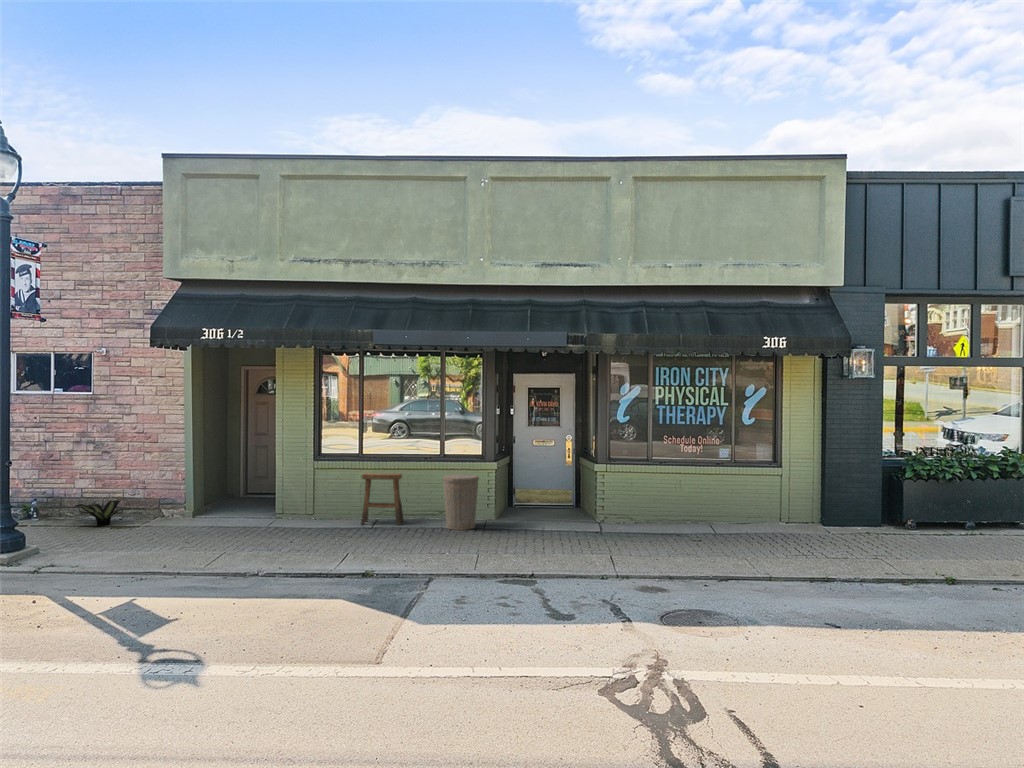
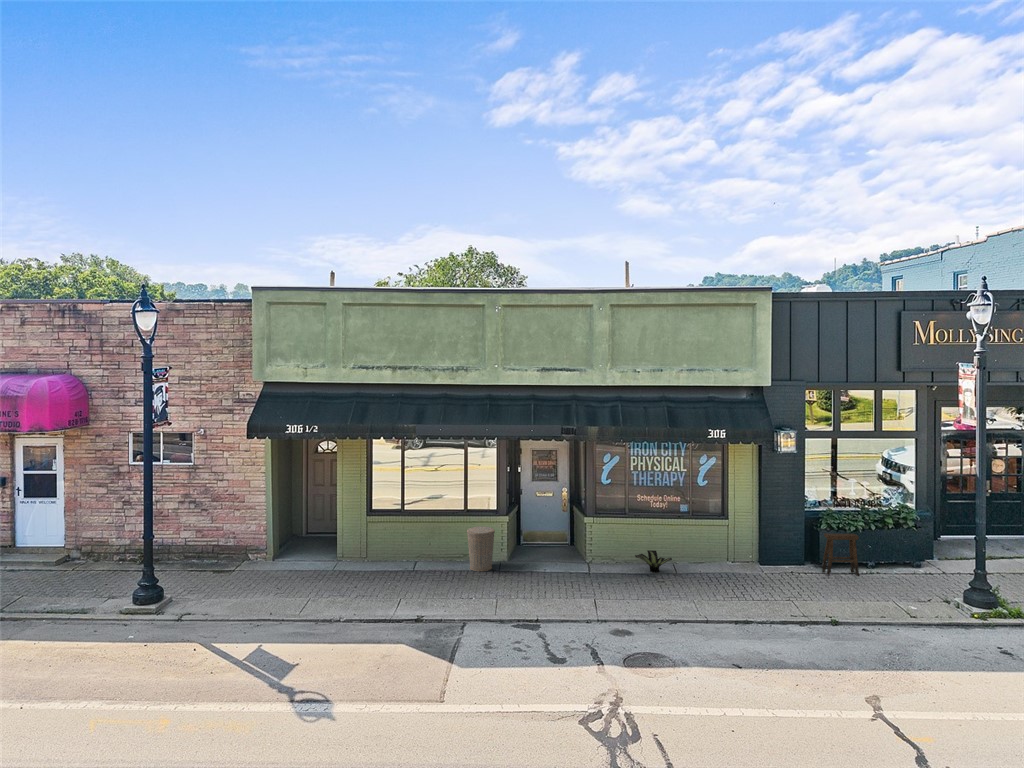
stool: present [361,473,403,525] -> present [822,533,859,576]
potted plant: present [76,501,123,526] -> present [635,550,672,572]

